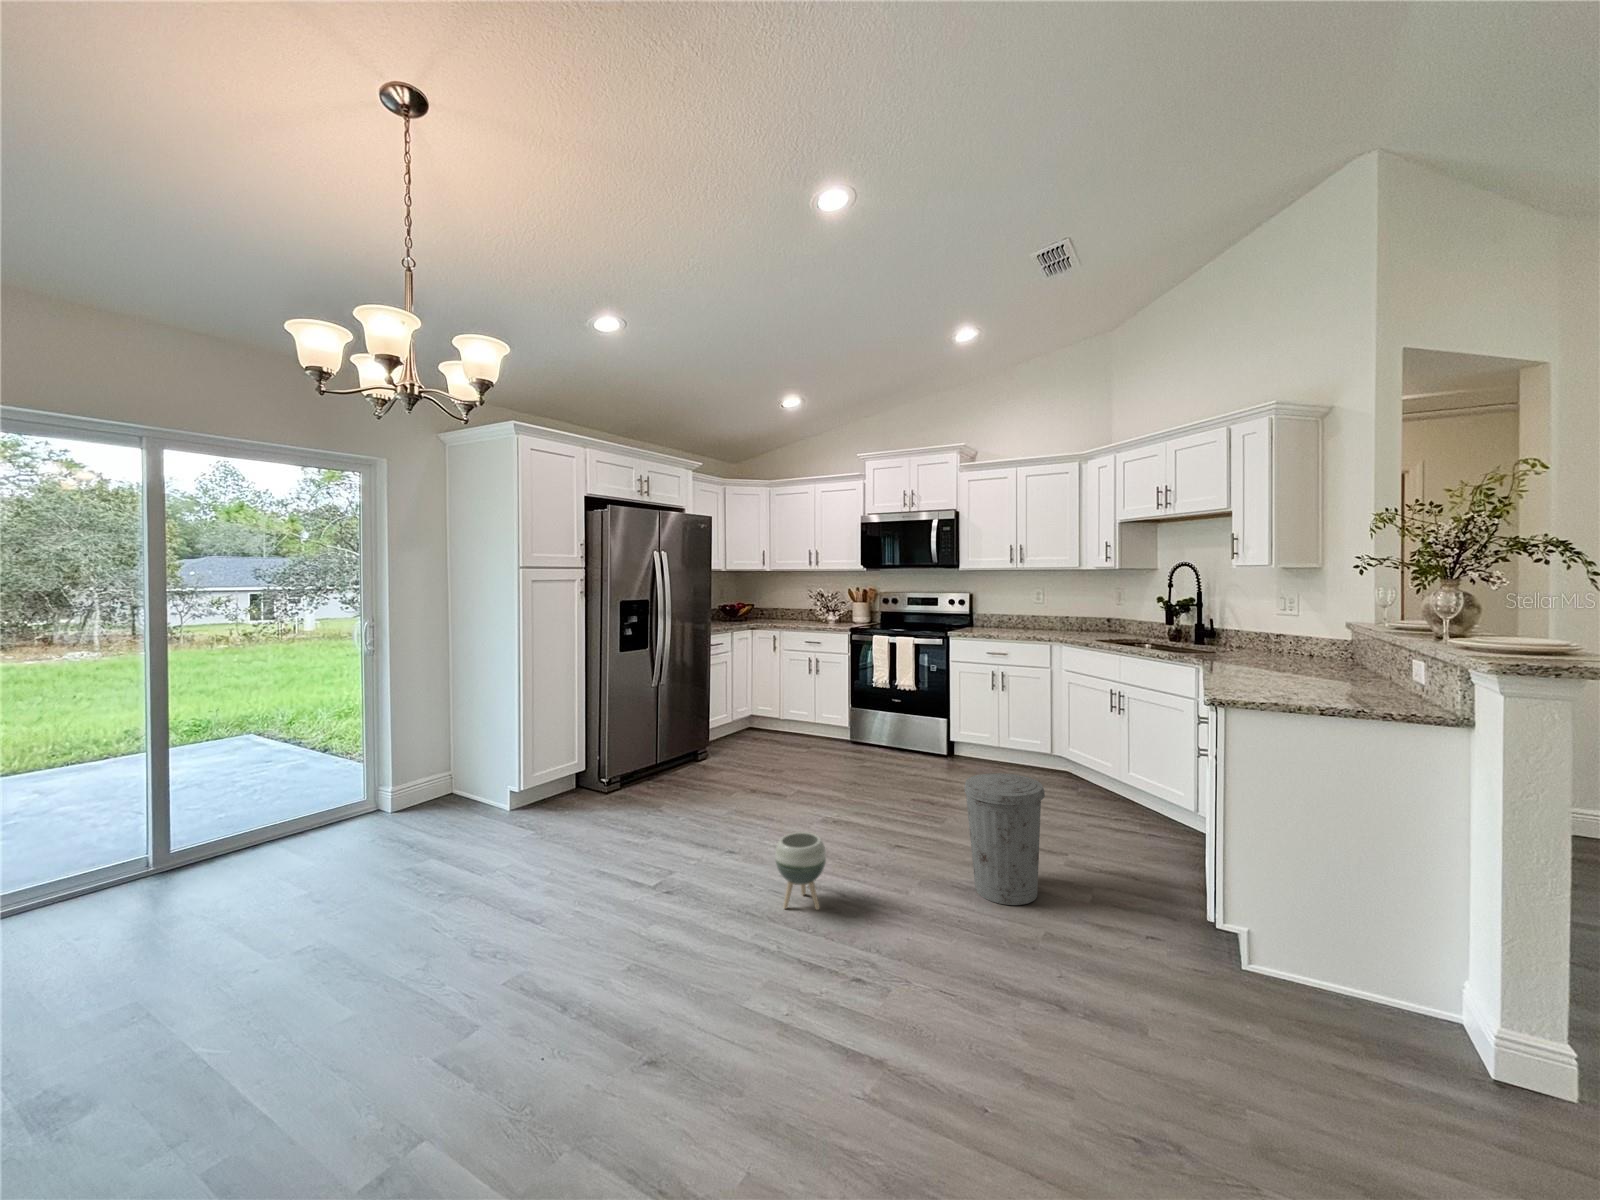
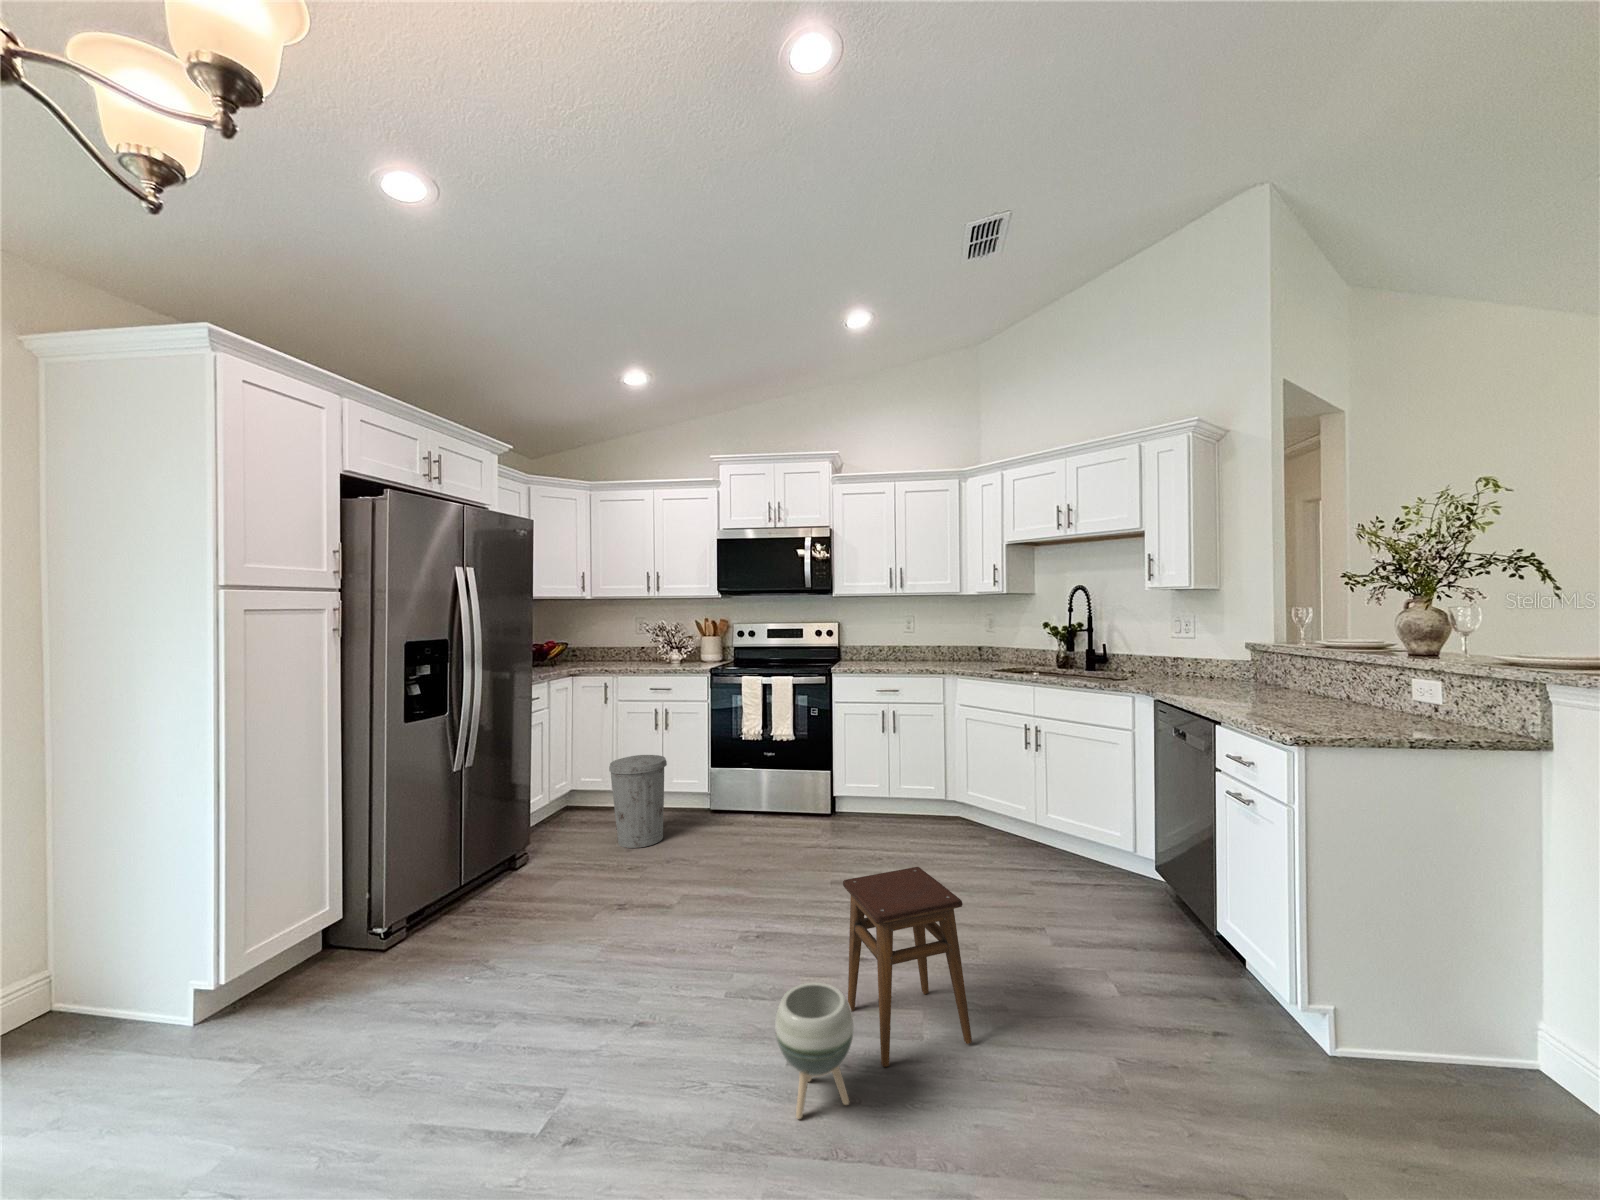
trash can: present [964,773,1045,905] -> present [609,755,667,848]
stool: none [853,778,926,901] -> present [843,867,972,1067]

